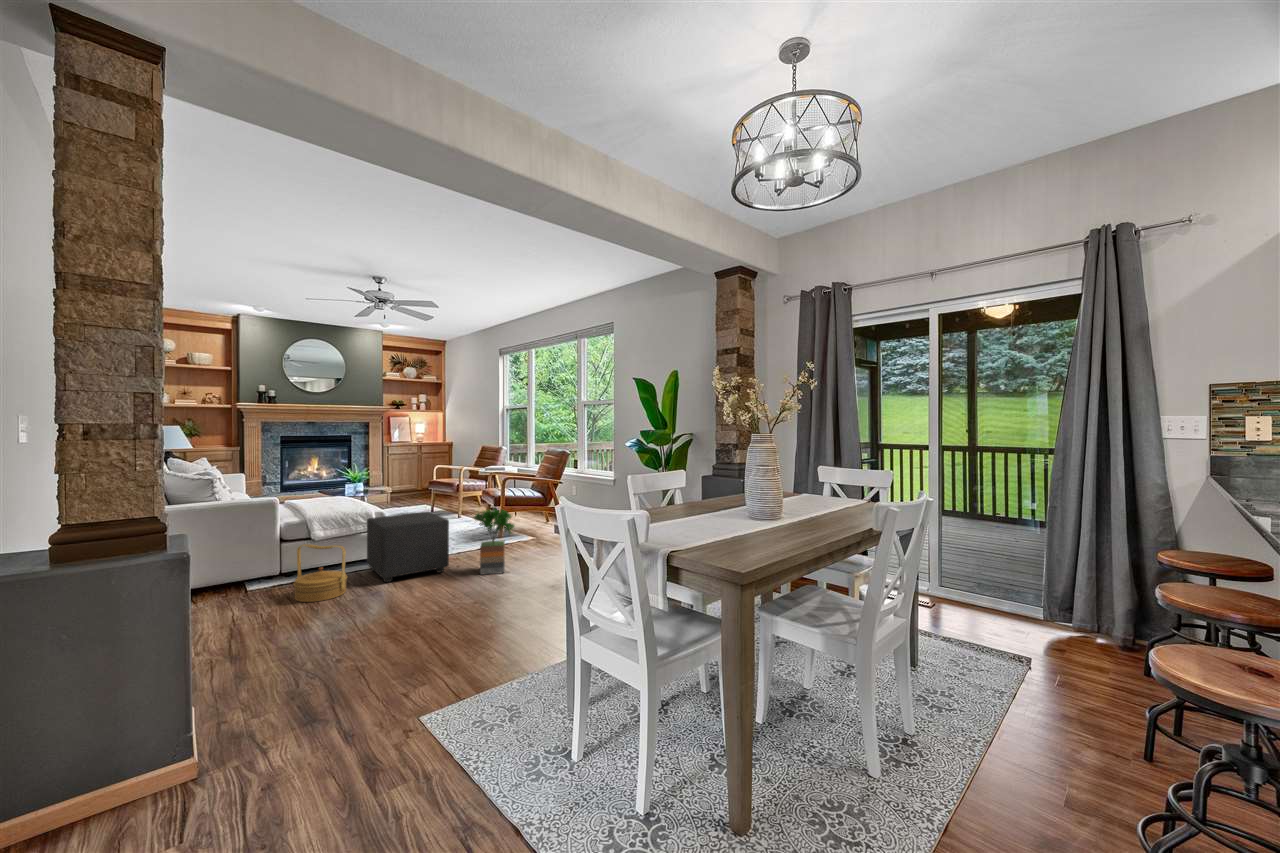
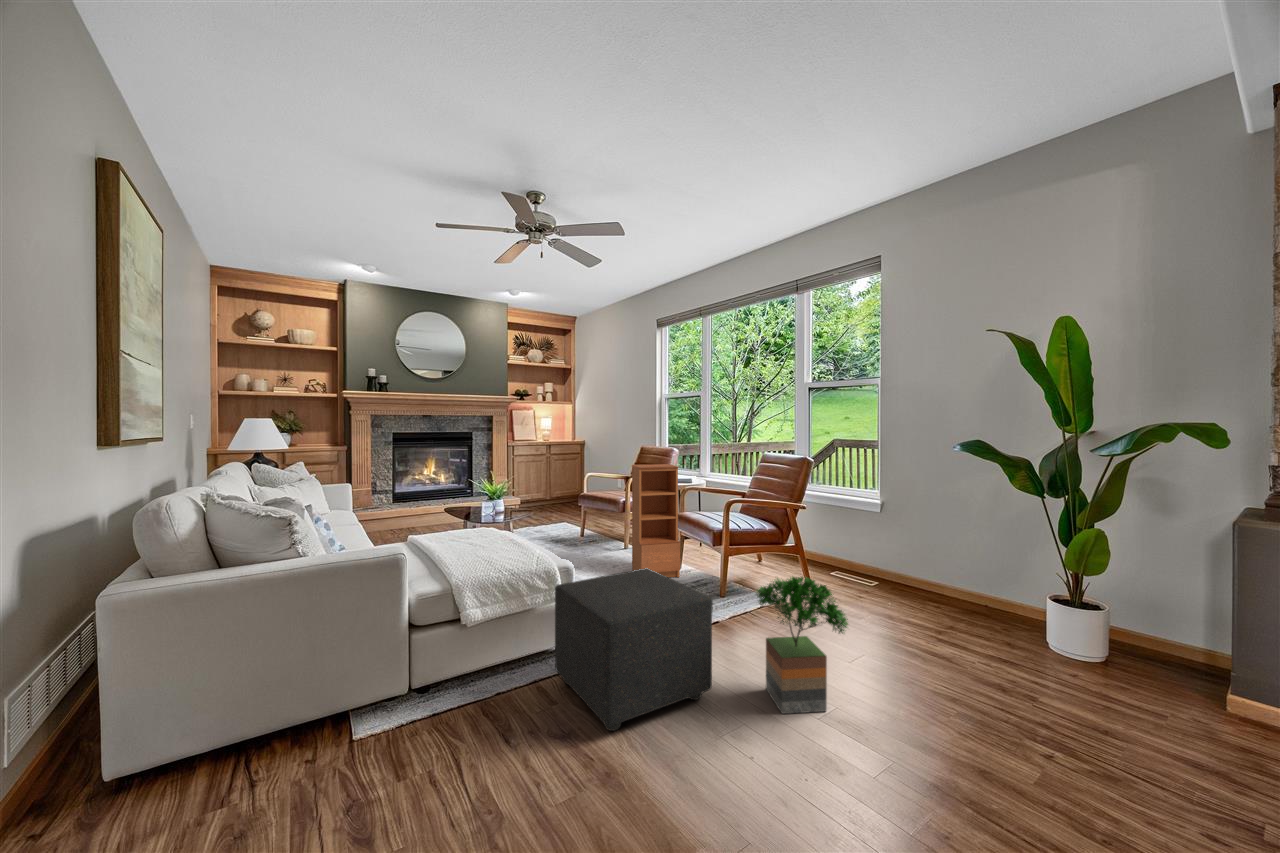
bookcase: none [452,457,482,533] -> present [632,464,680,577]
basket: present [293,544,347,602] -> none [443,661,549,809]

